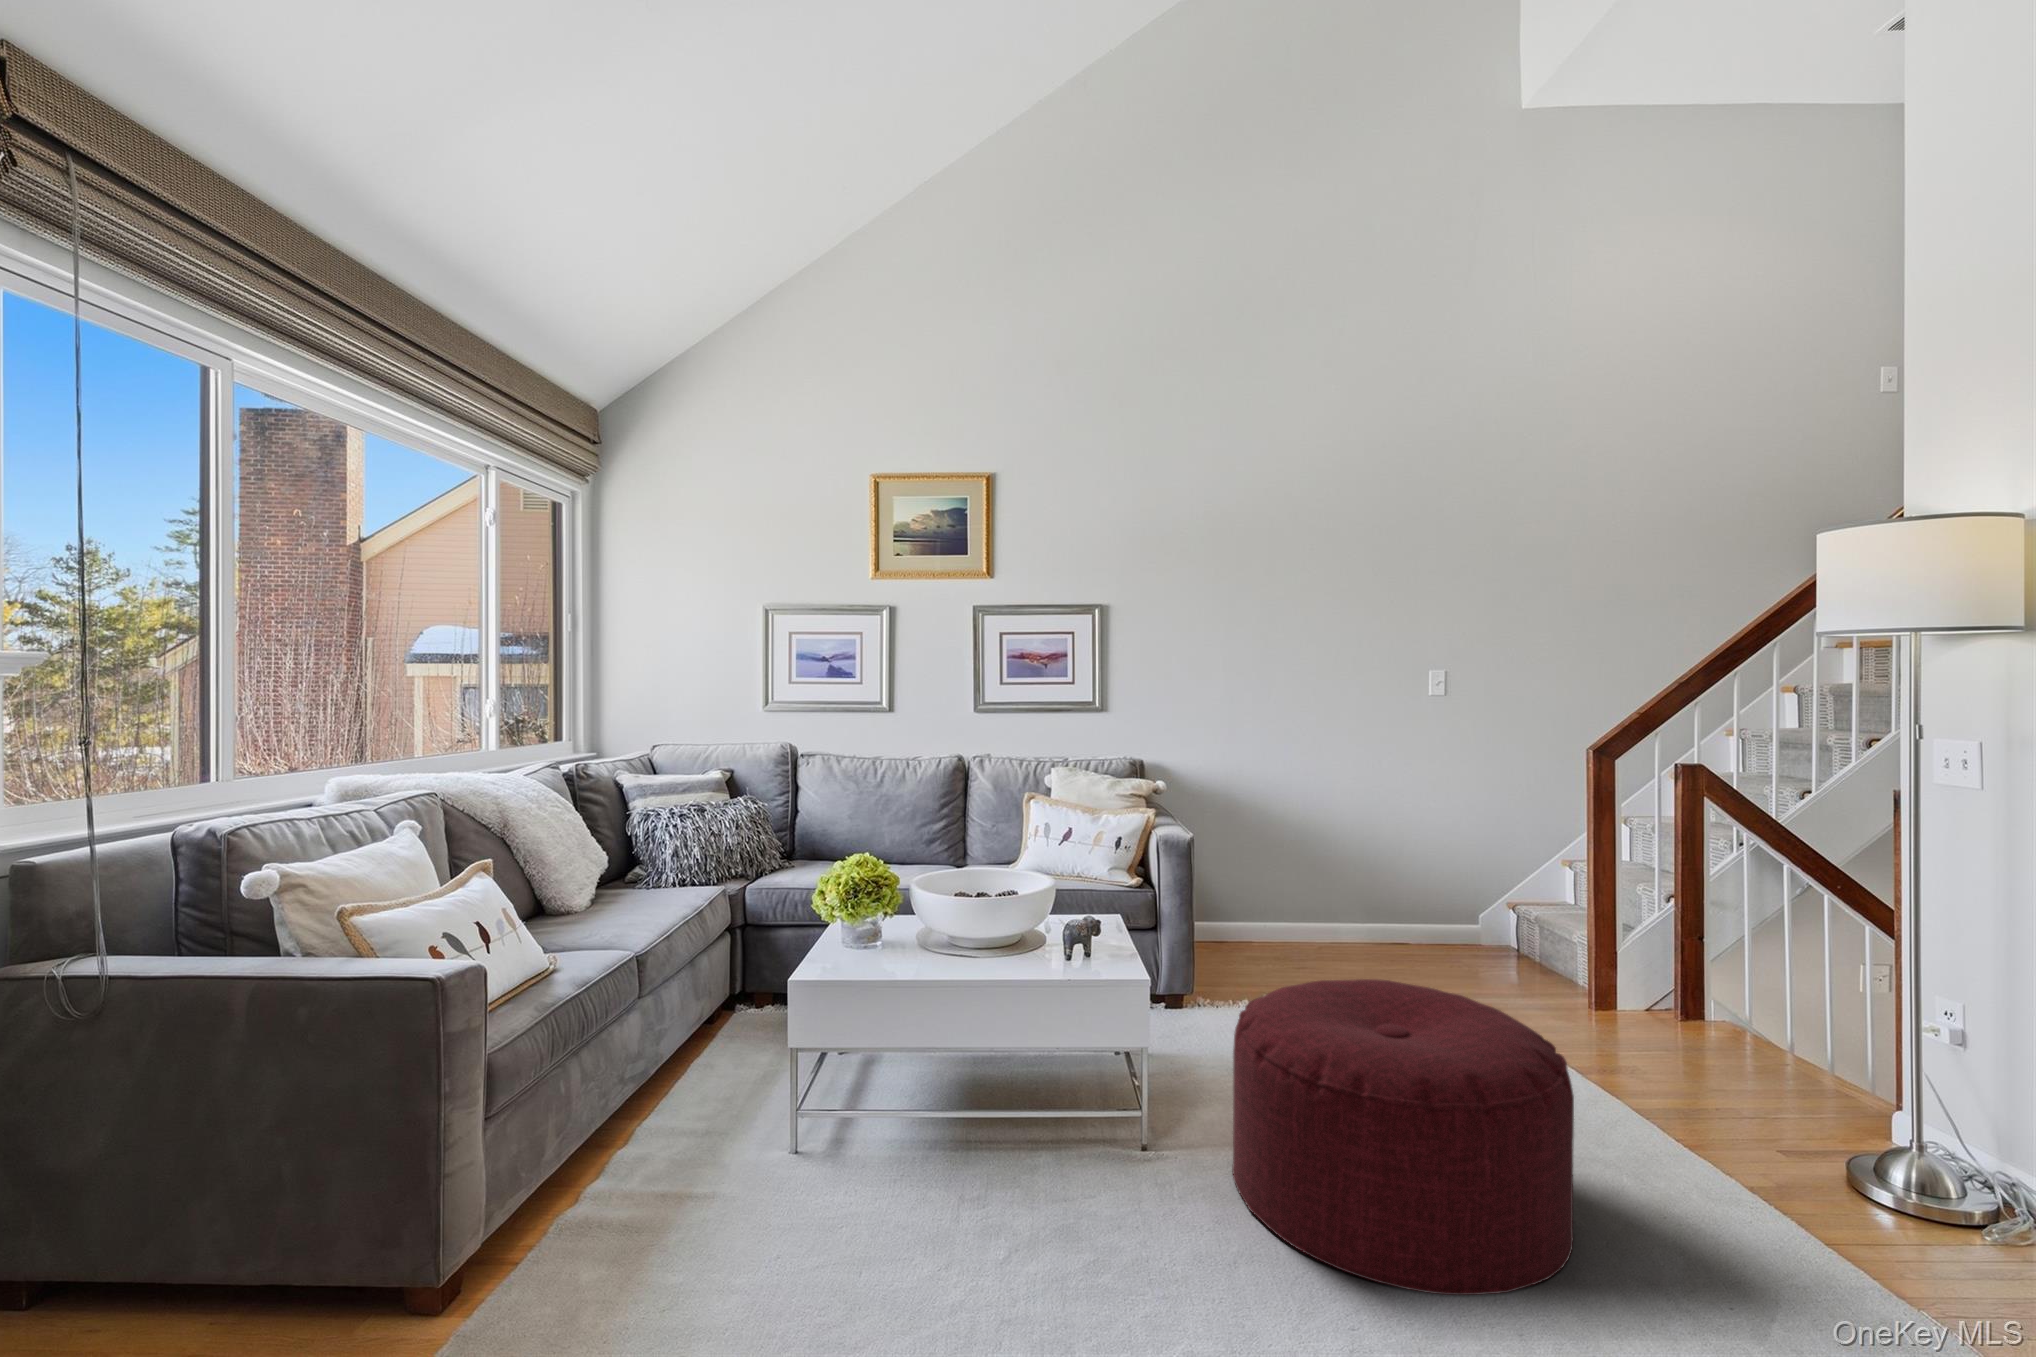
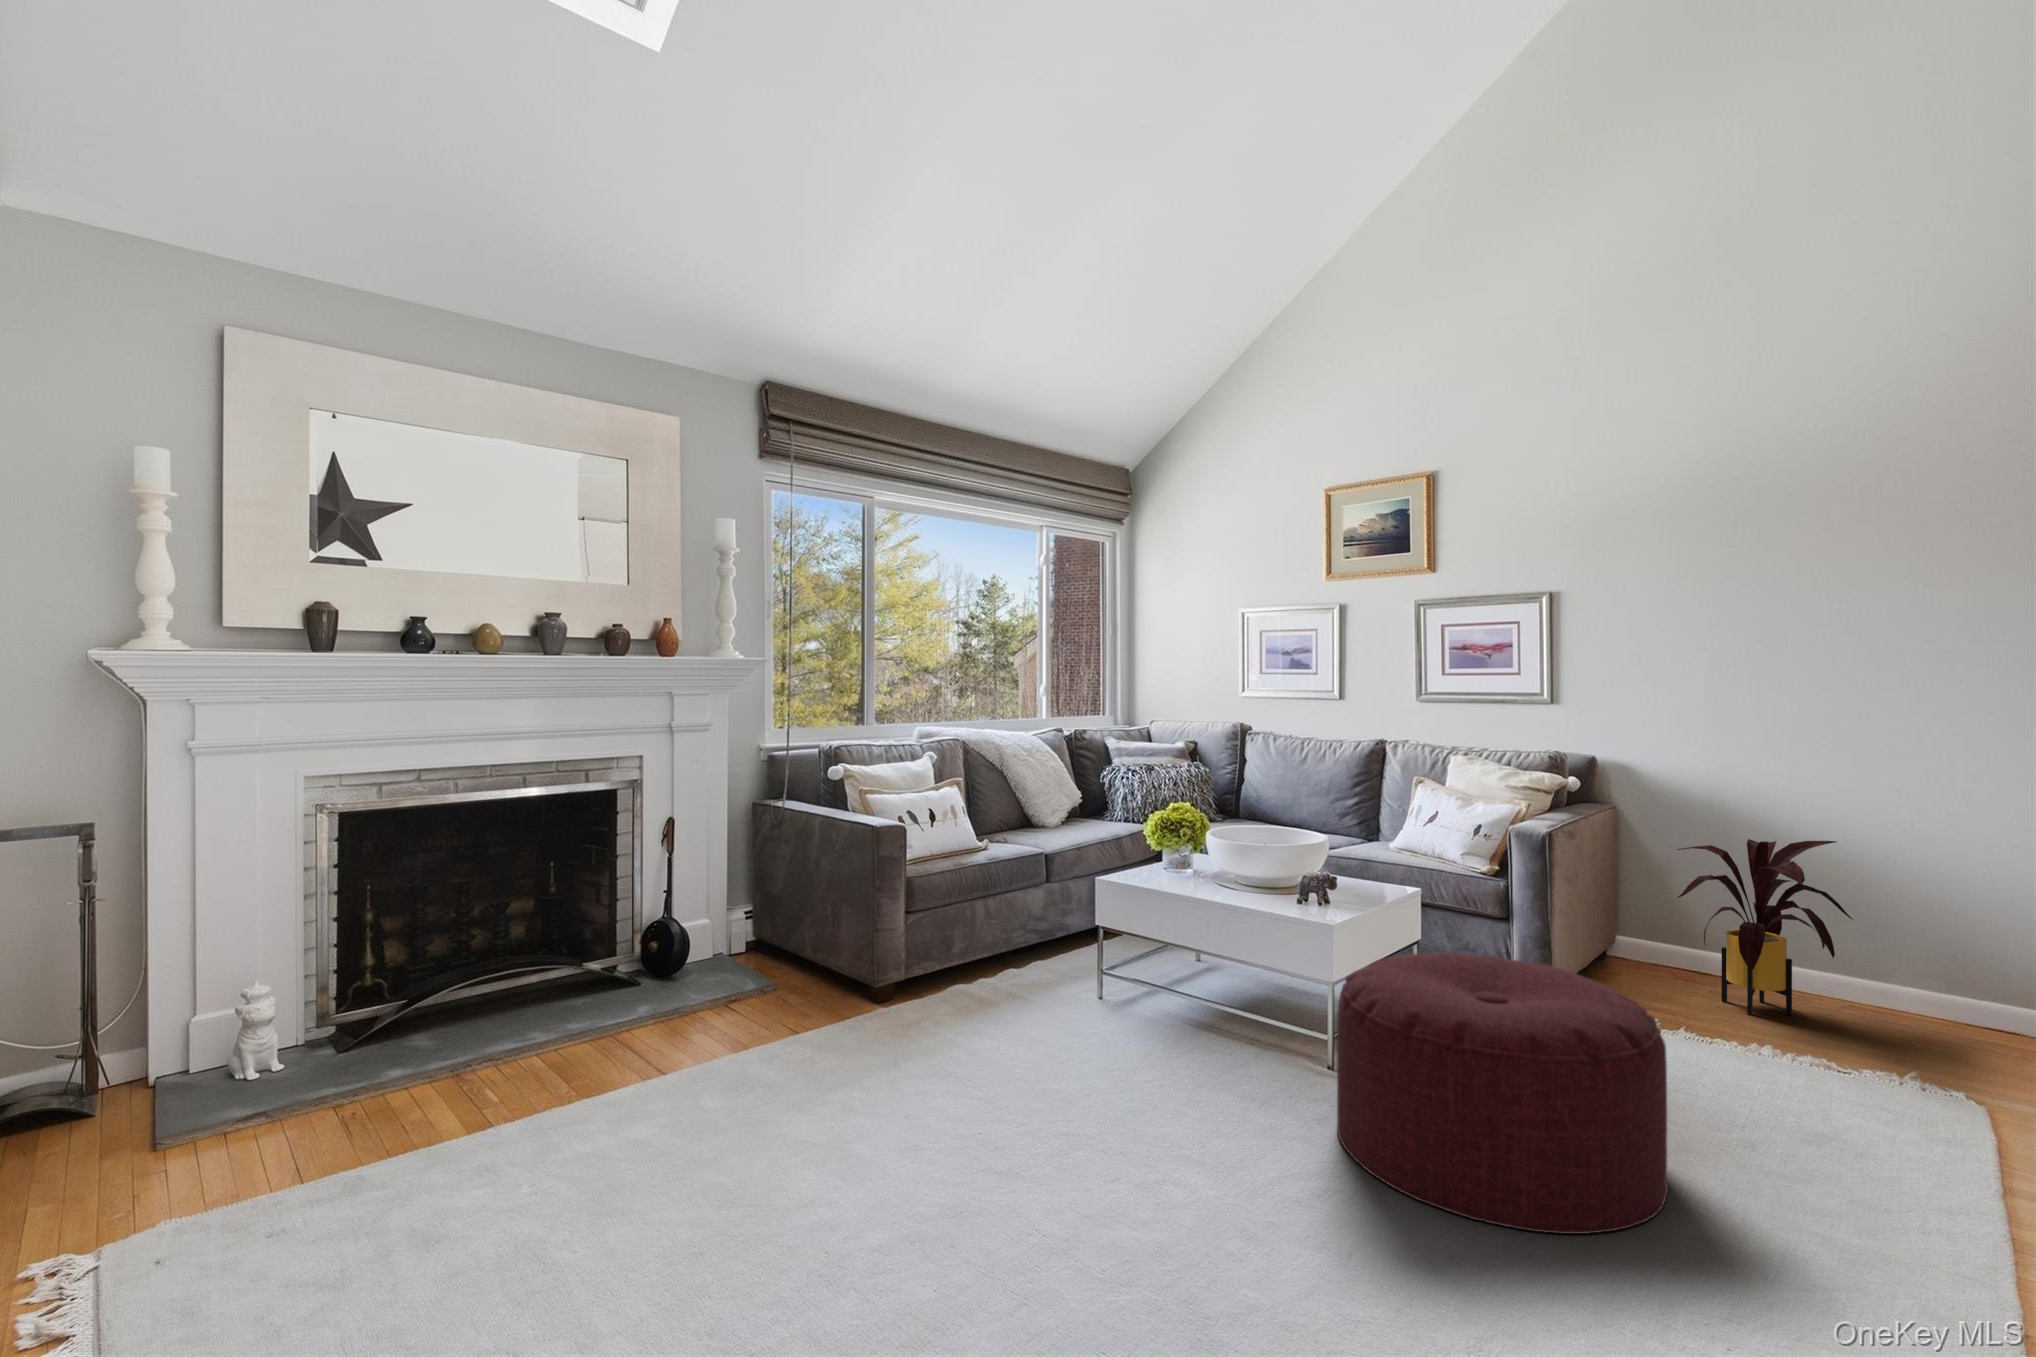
house plant: none [1229,816,1363,970] -> present [1677,839,1853,1015]

